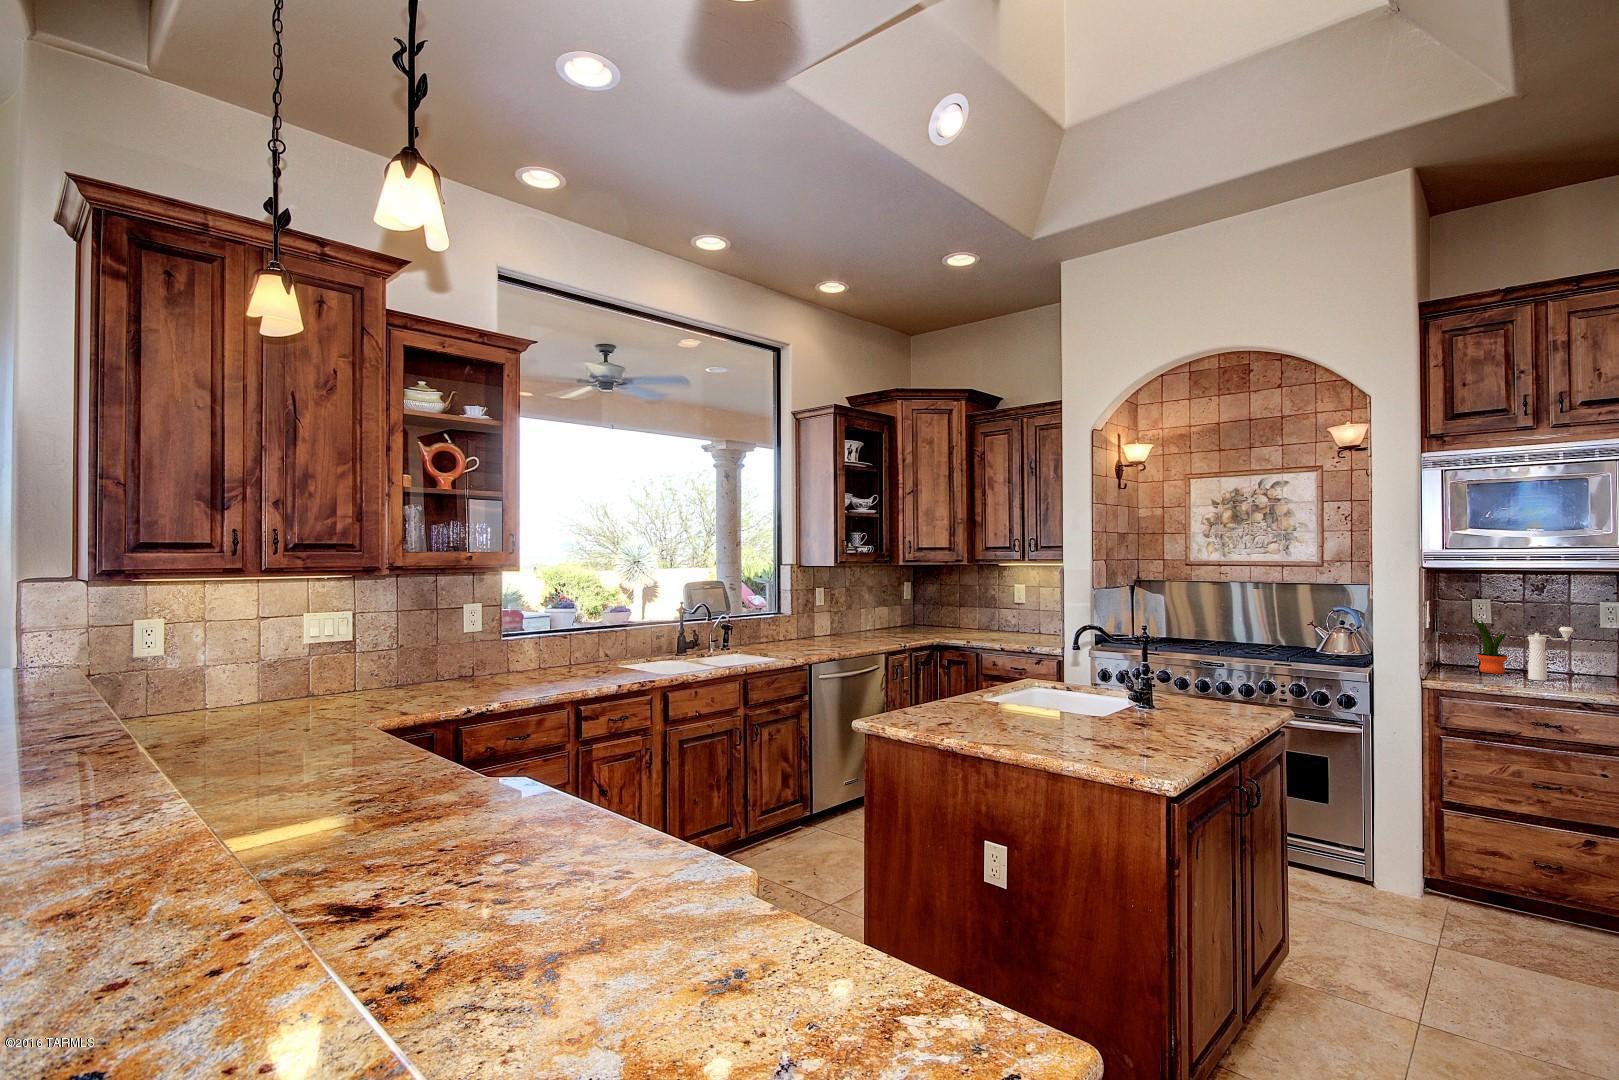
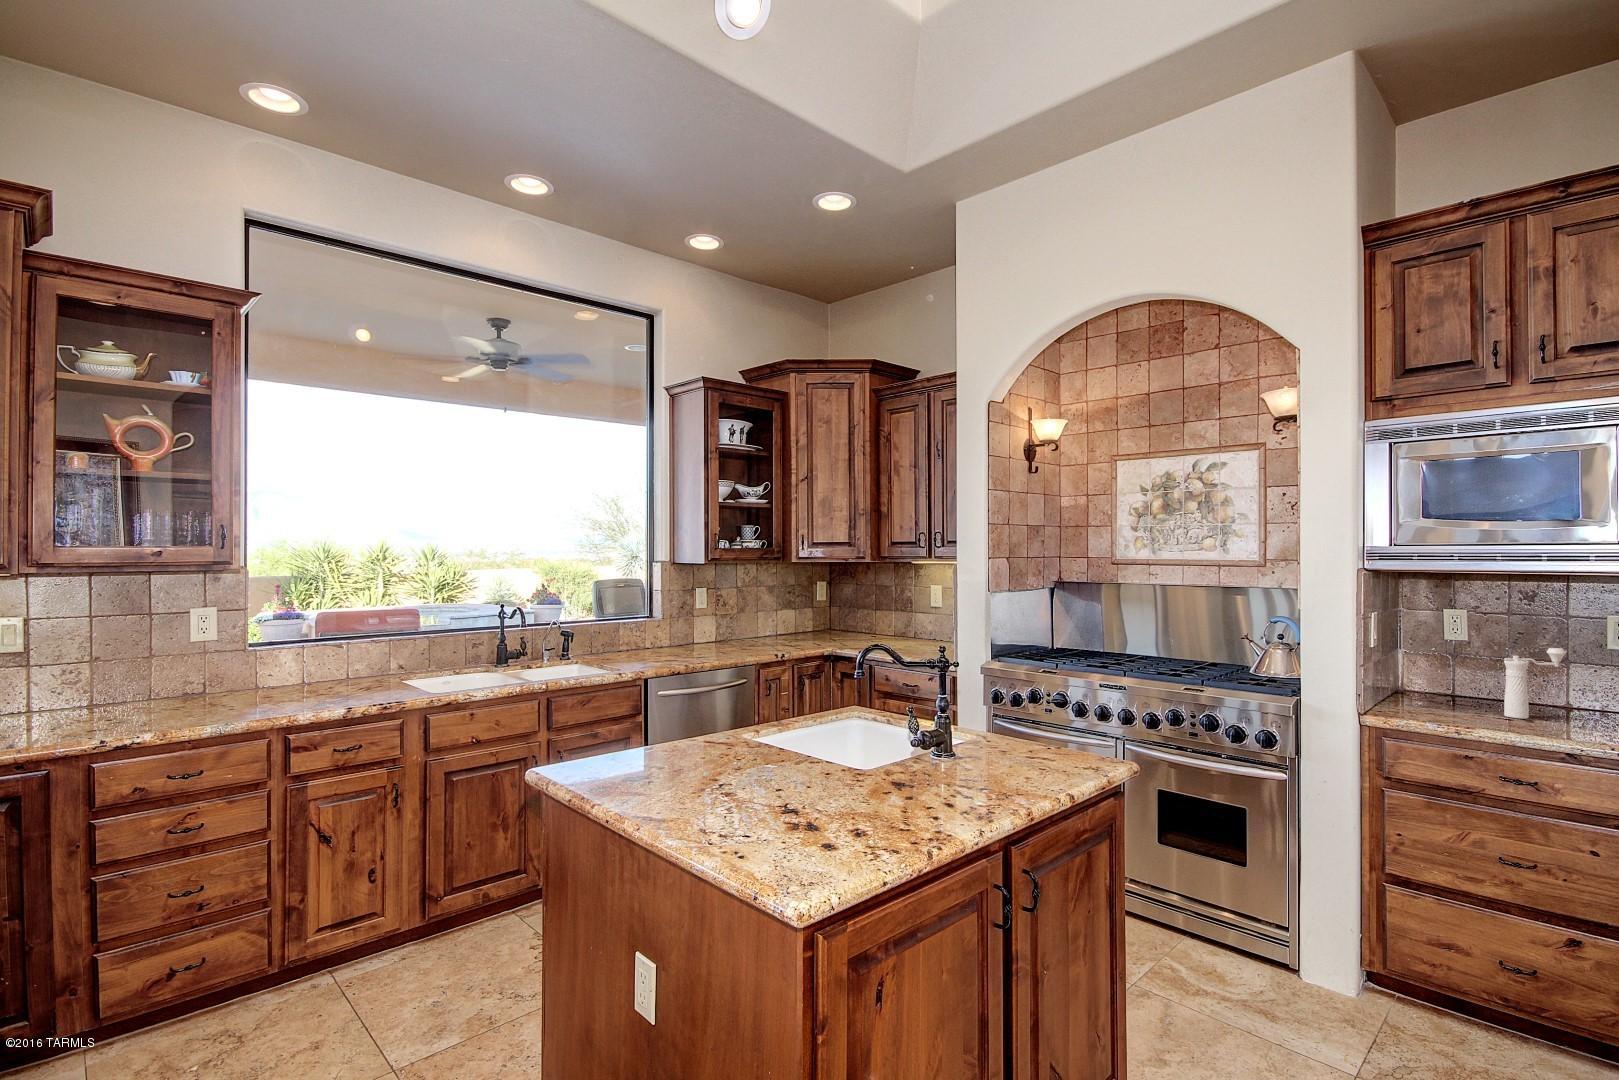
potted plant: present [1473,617,1507,674] -> none [1437,632,1483,707]

